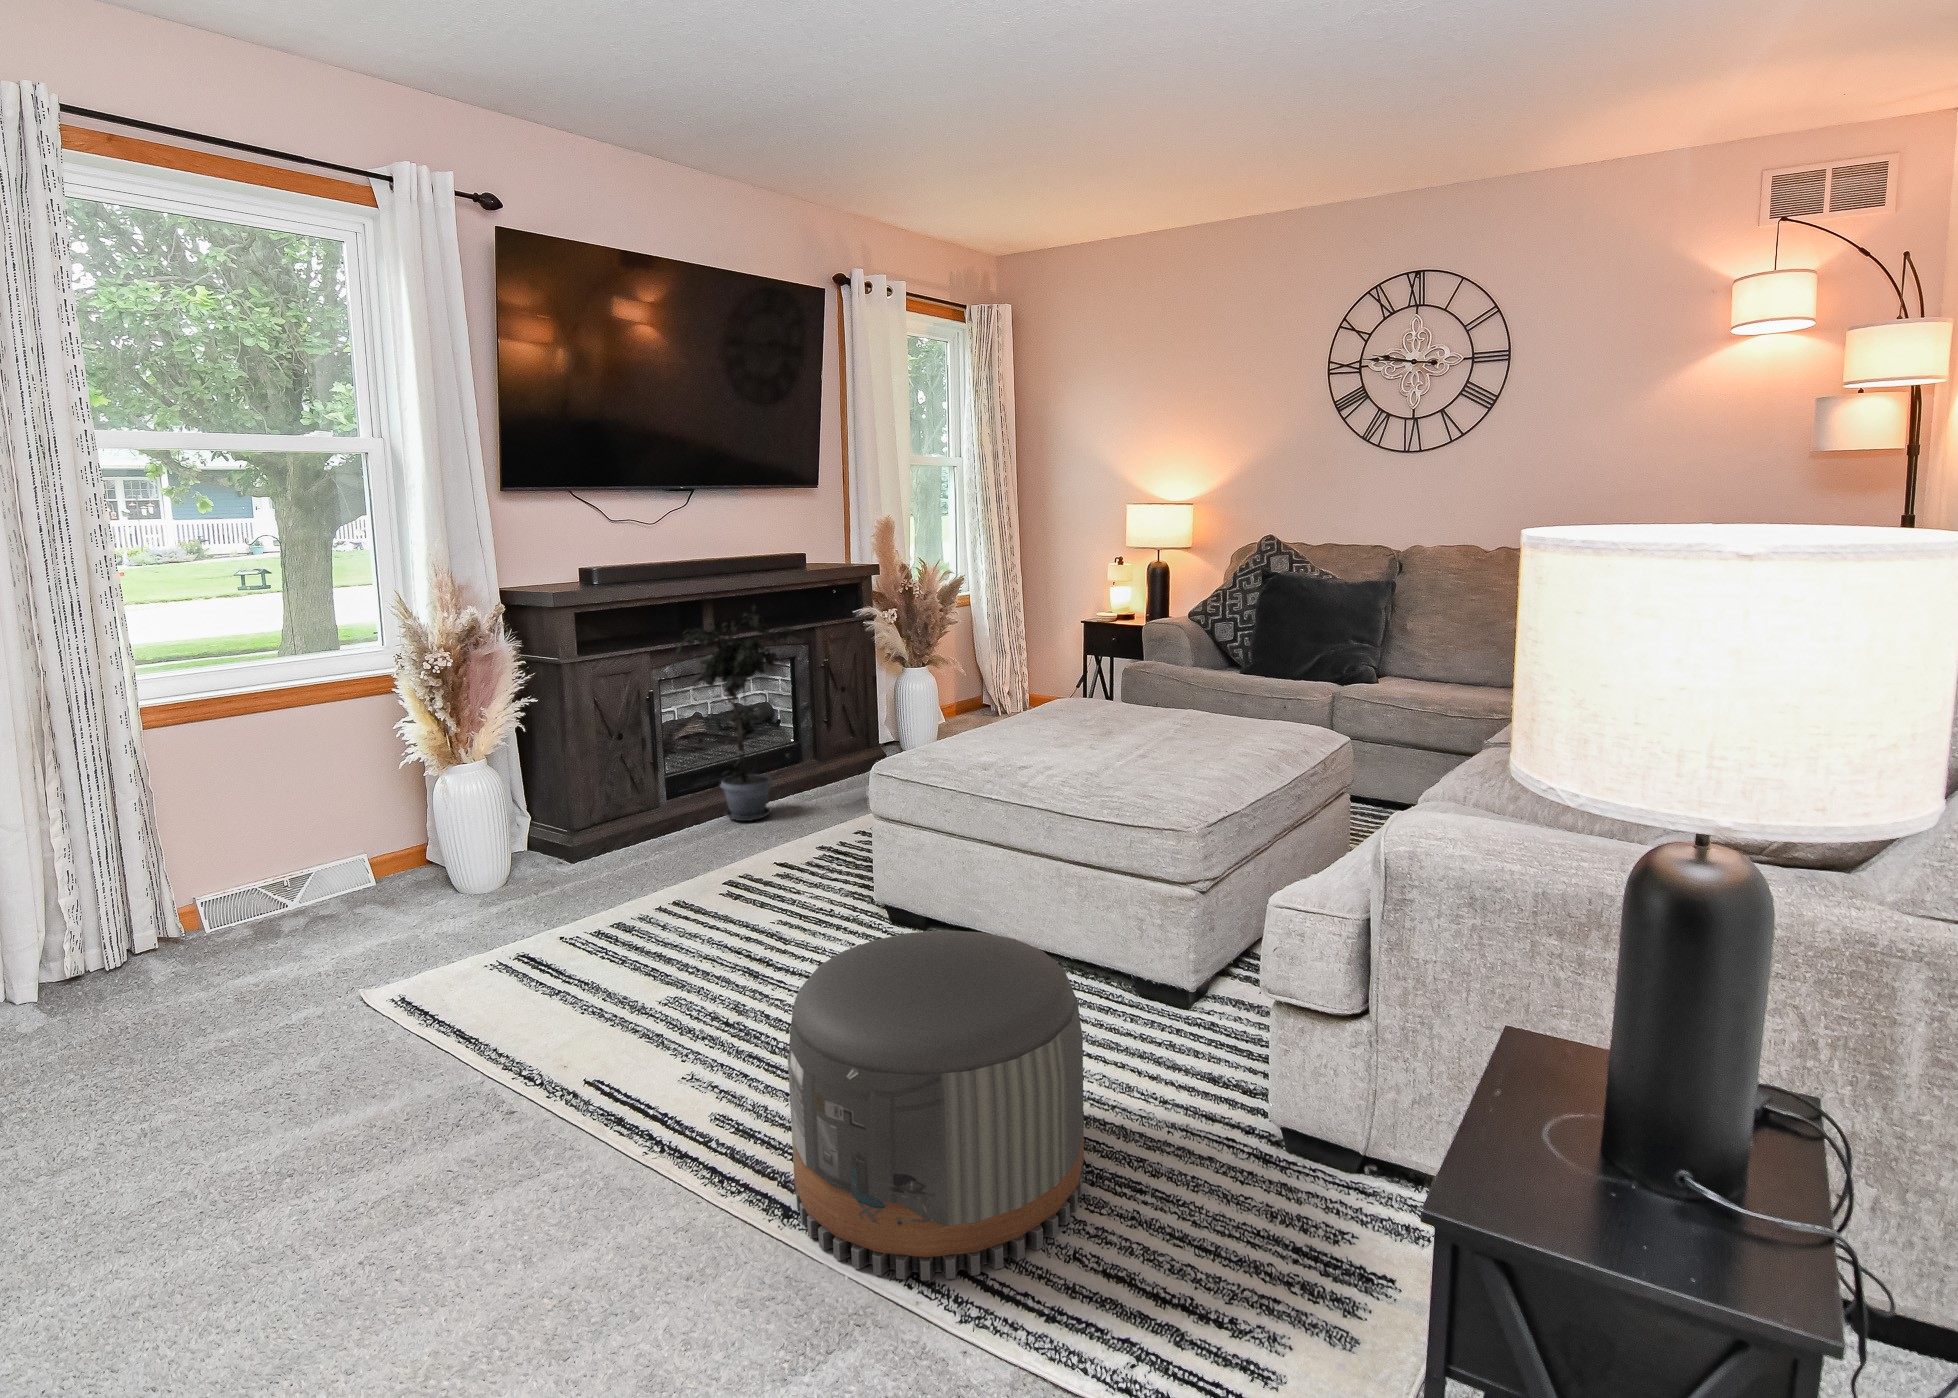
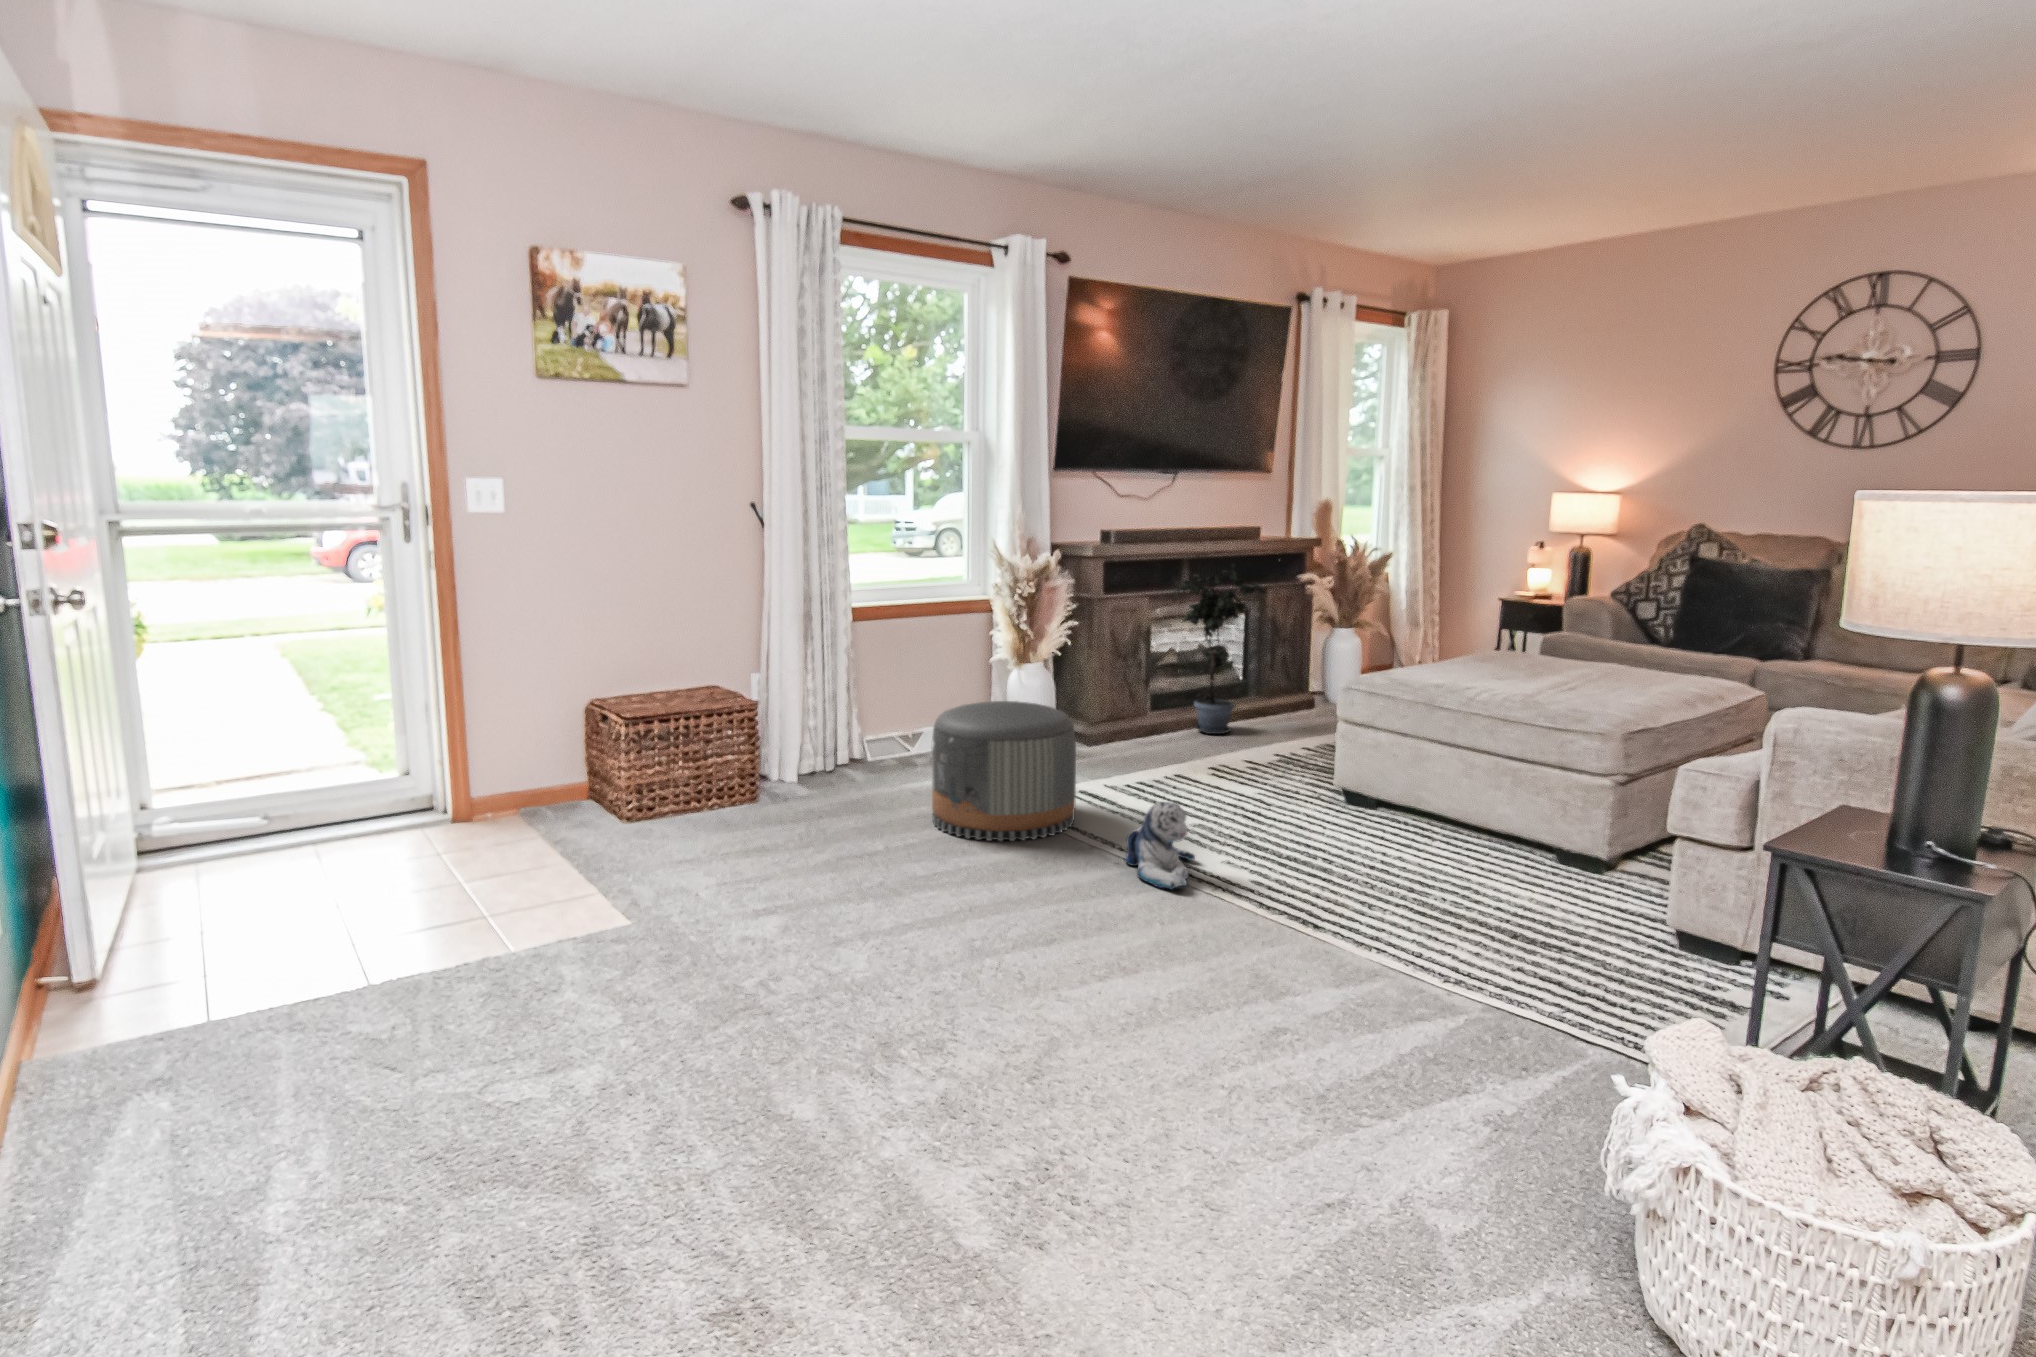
pouf: present [788,930,1084,1280] -> present [932,701,1076,841]
plush toy: none [520,1008,638,1163] -> present [1125,802,1195,890]

